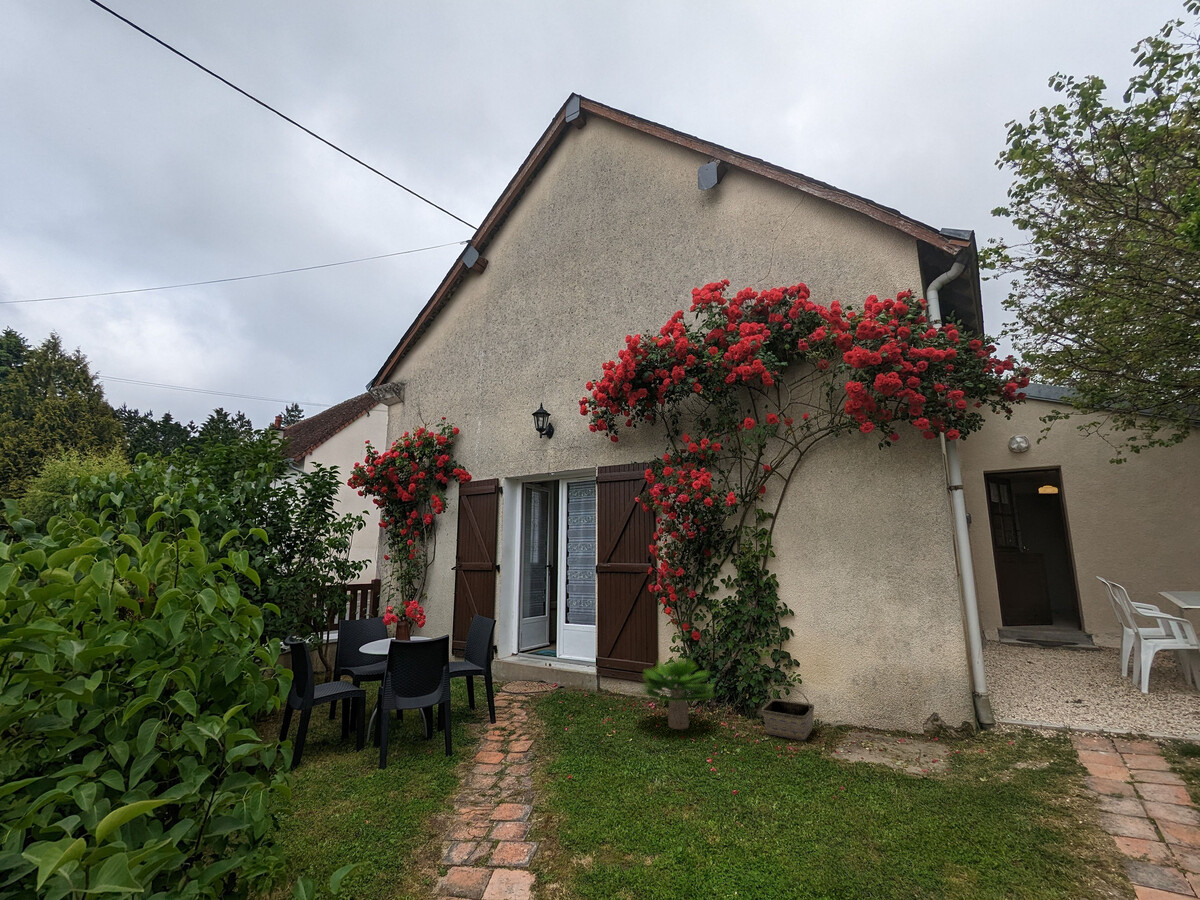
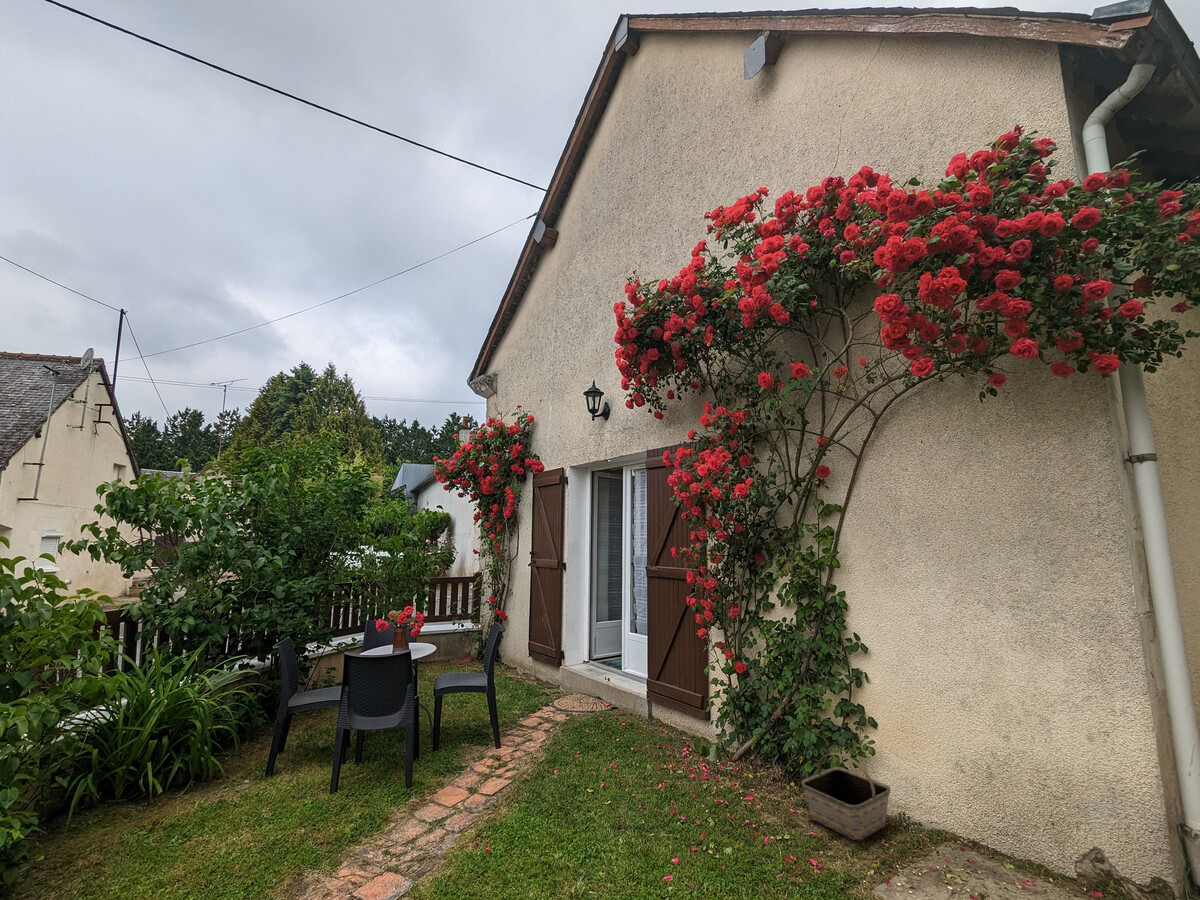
potted plant: present [643,658,712,729] -> none [651,689,753,786]

